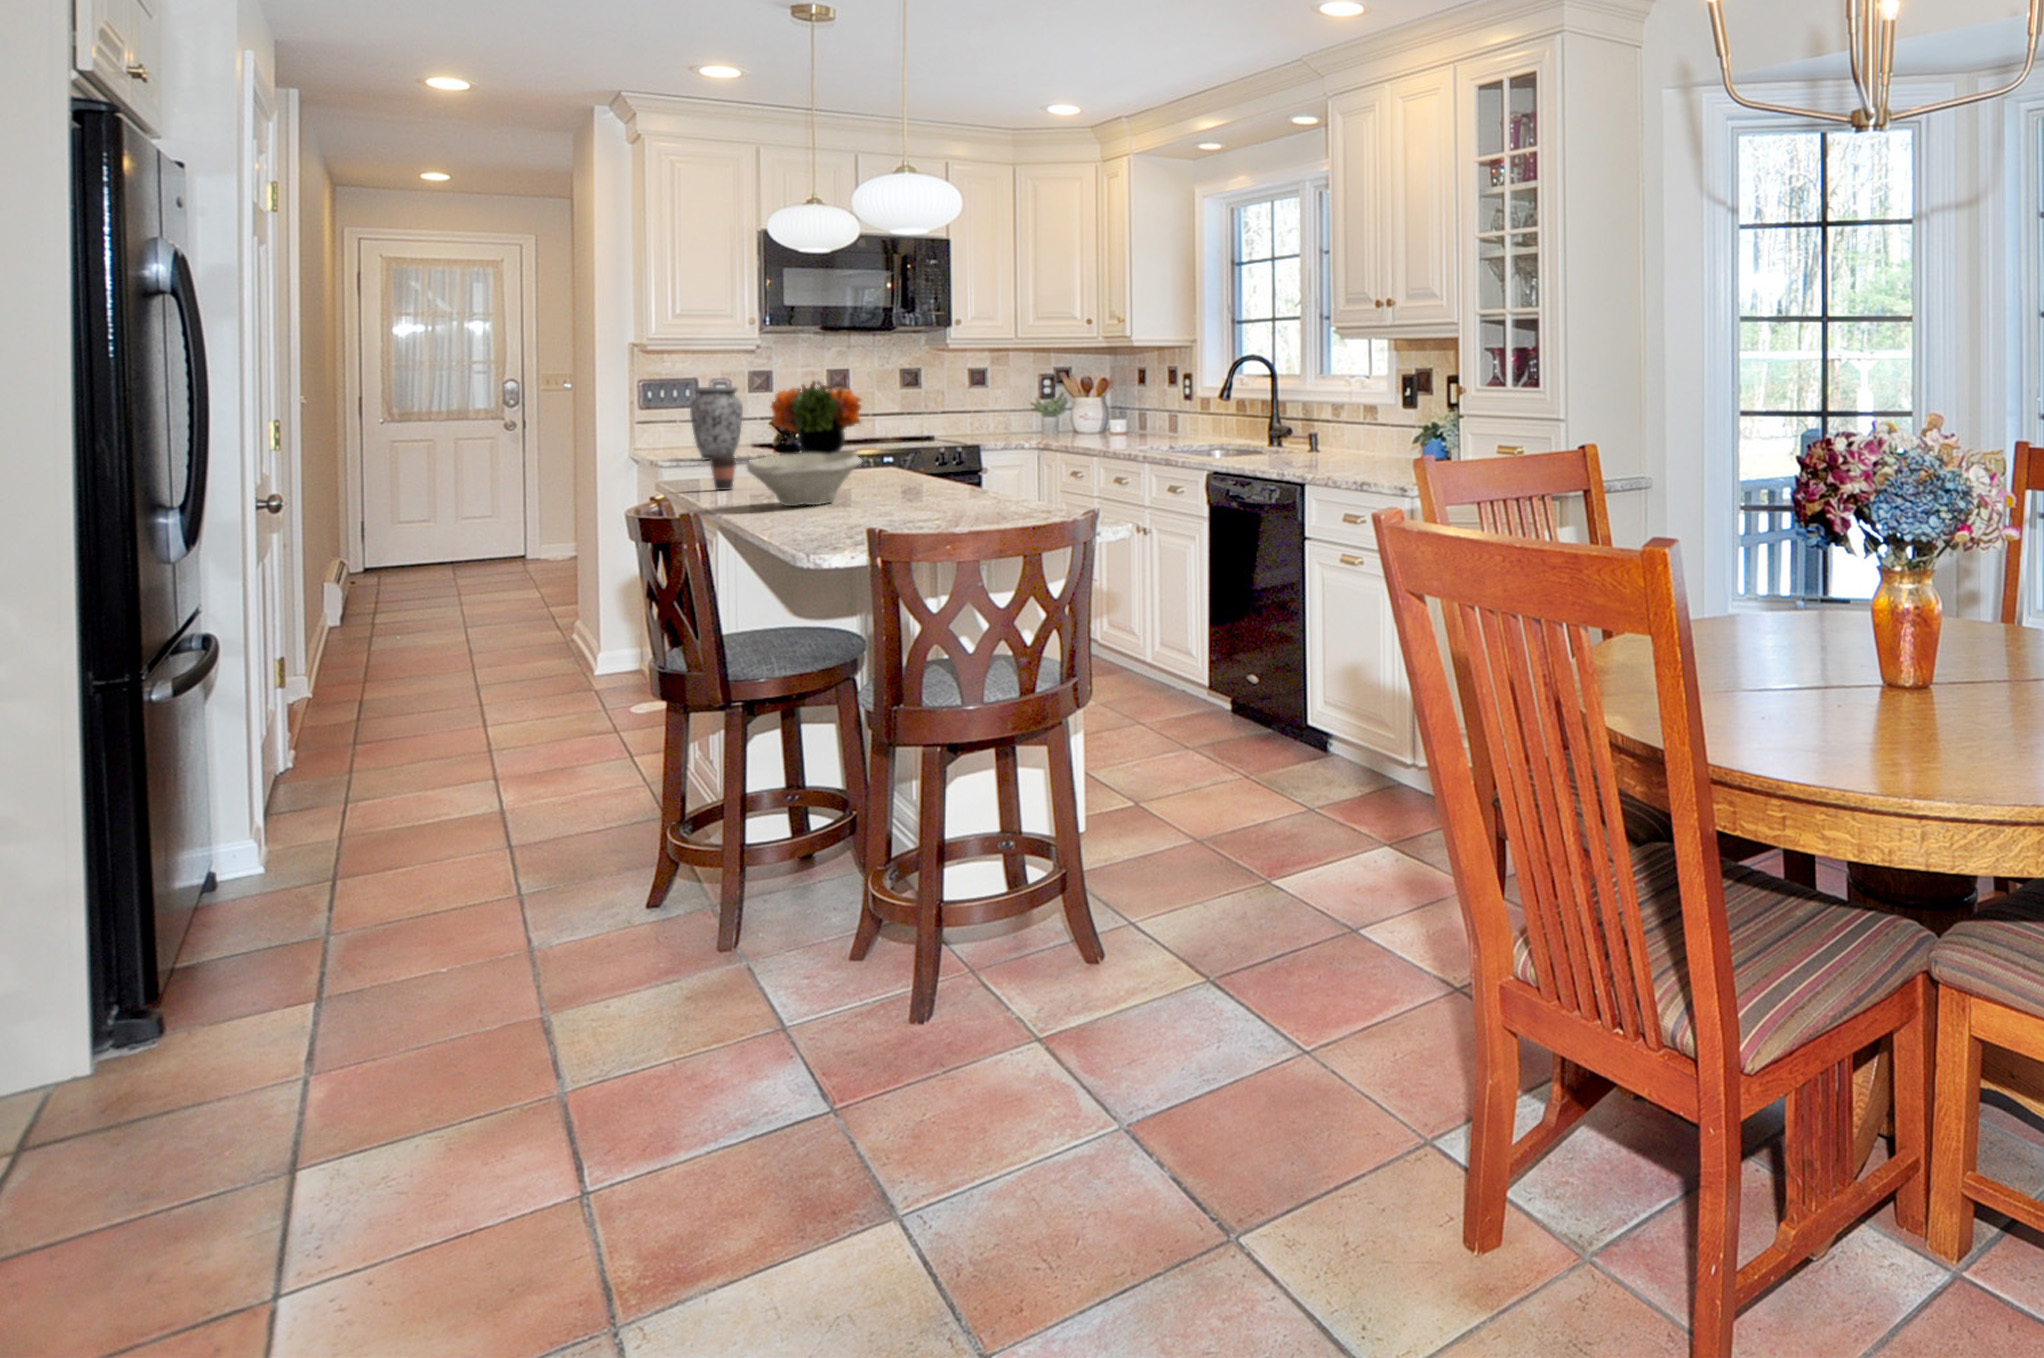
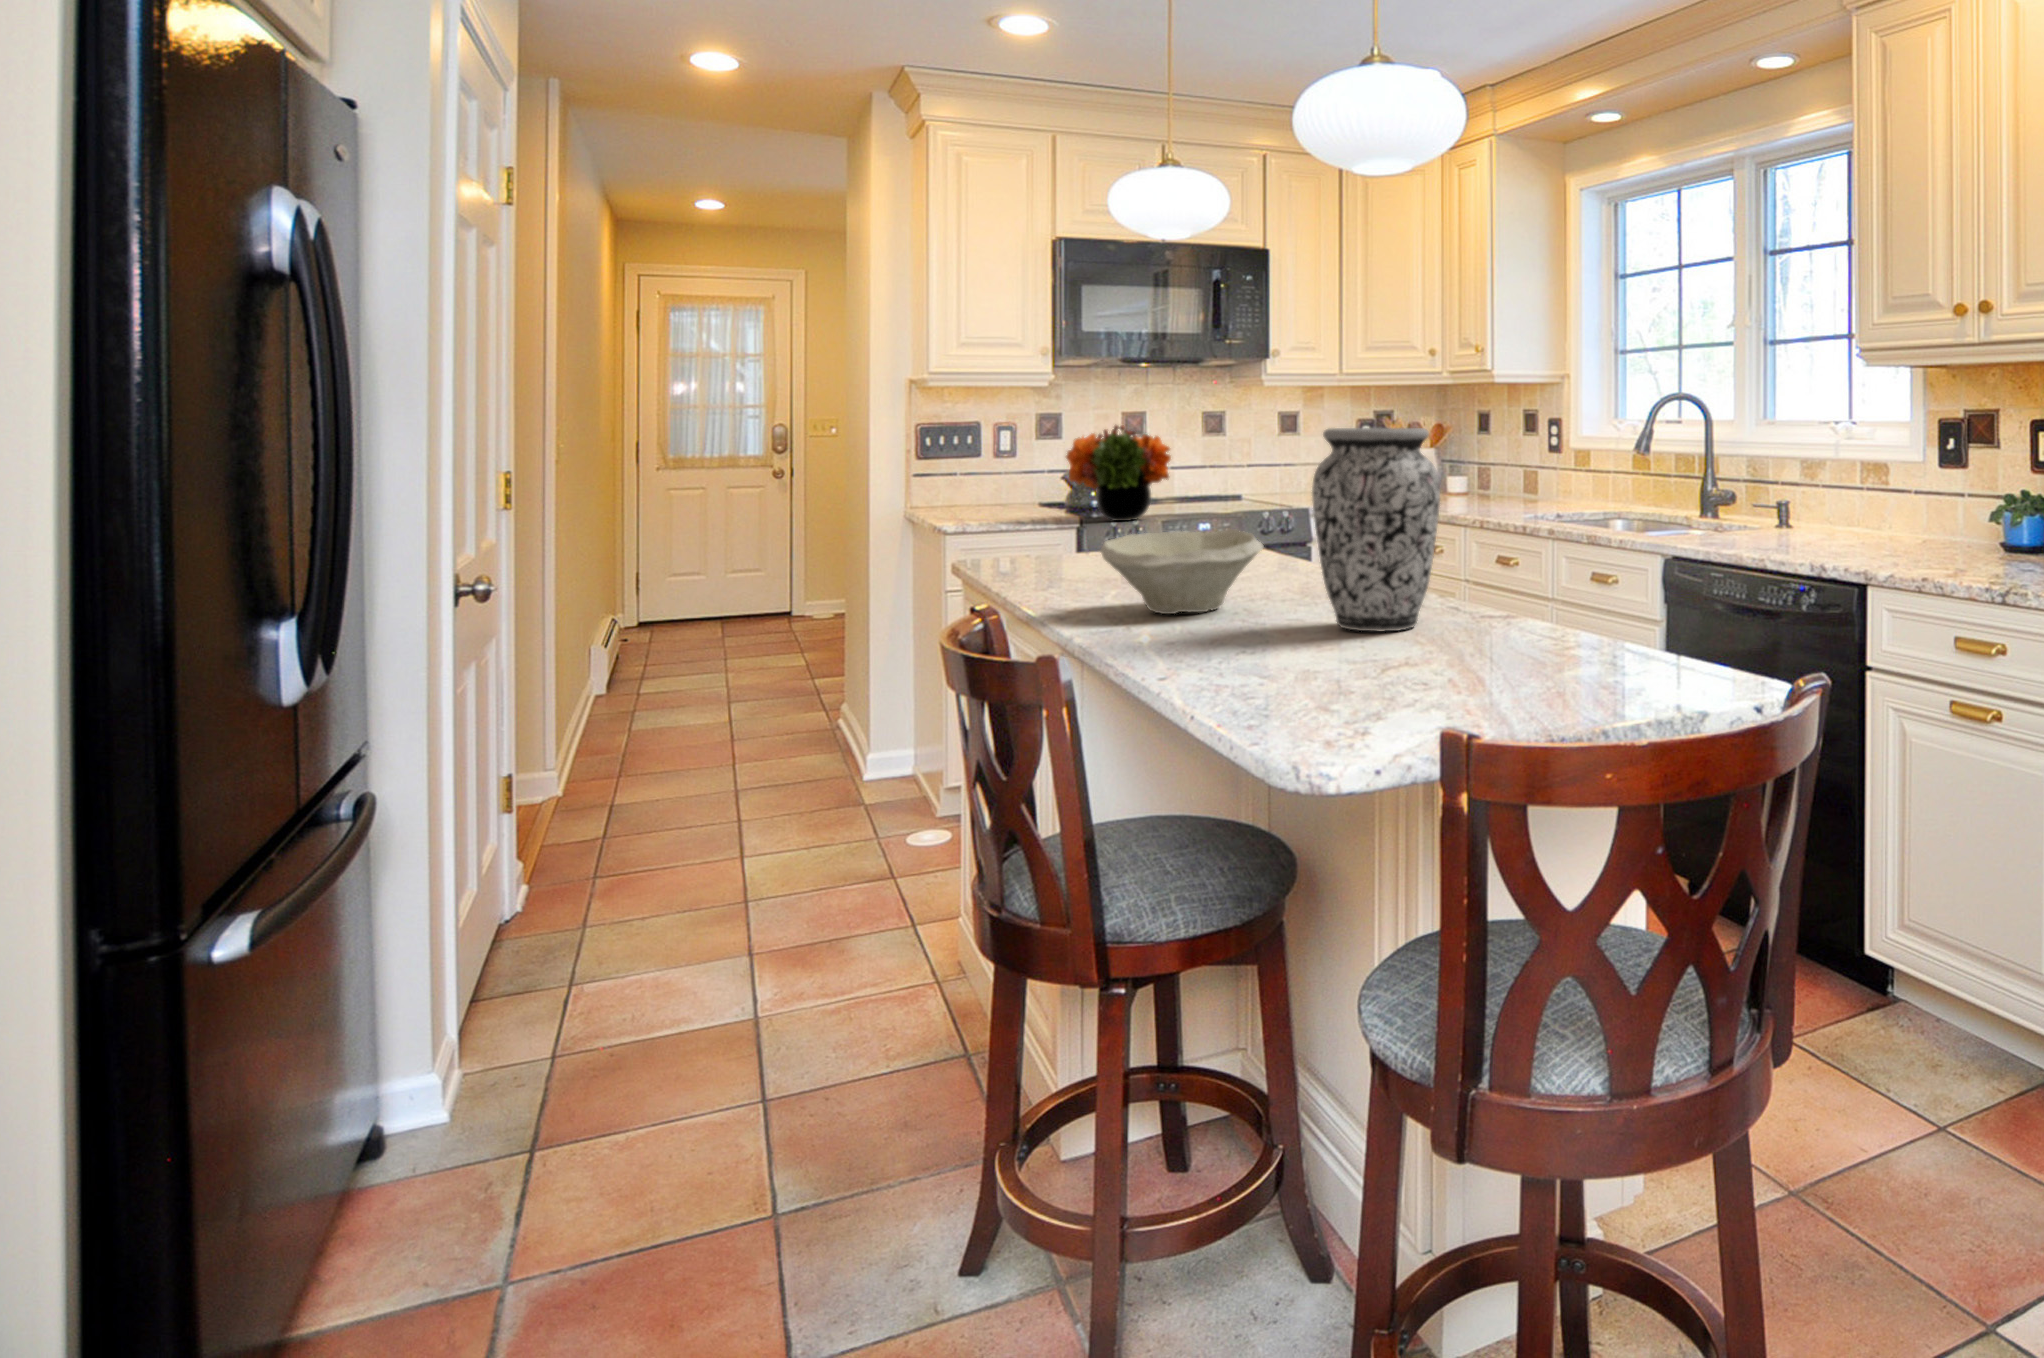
vase: present [690,387,743,460] -> present [1312,428,1440,631]
coffee cup: present [709,455,737,490] -> none [1023,526,1060,574]

